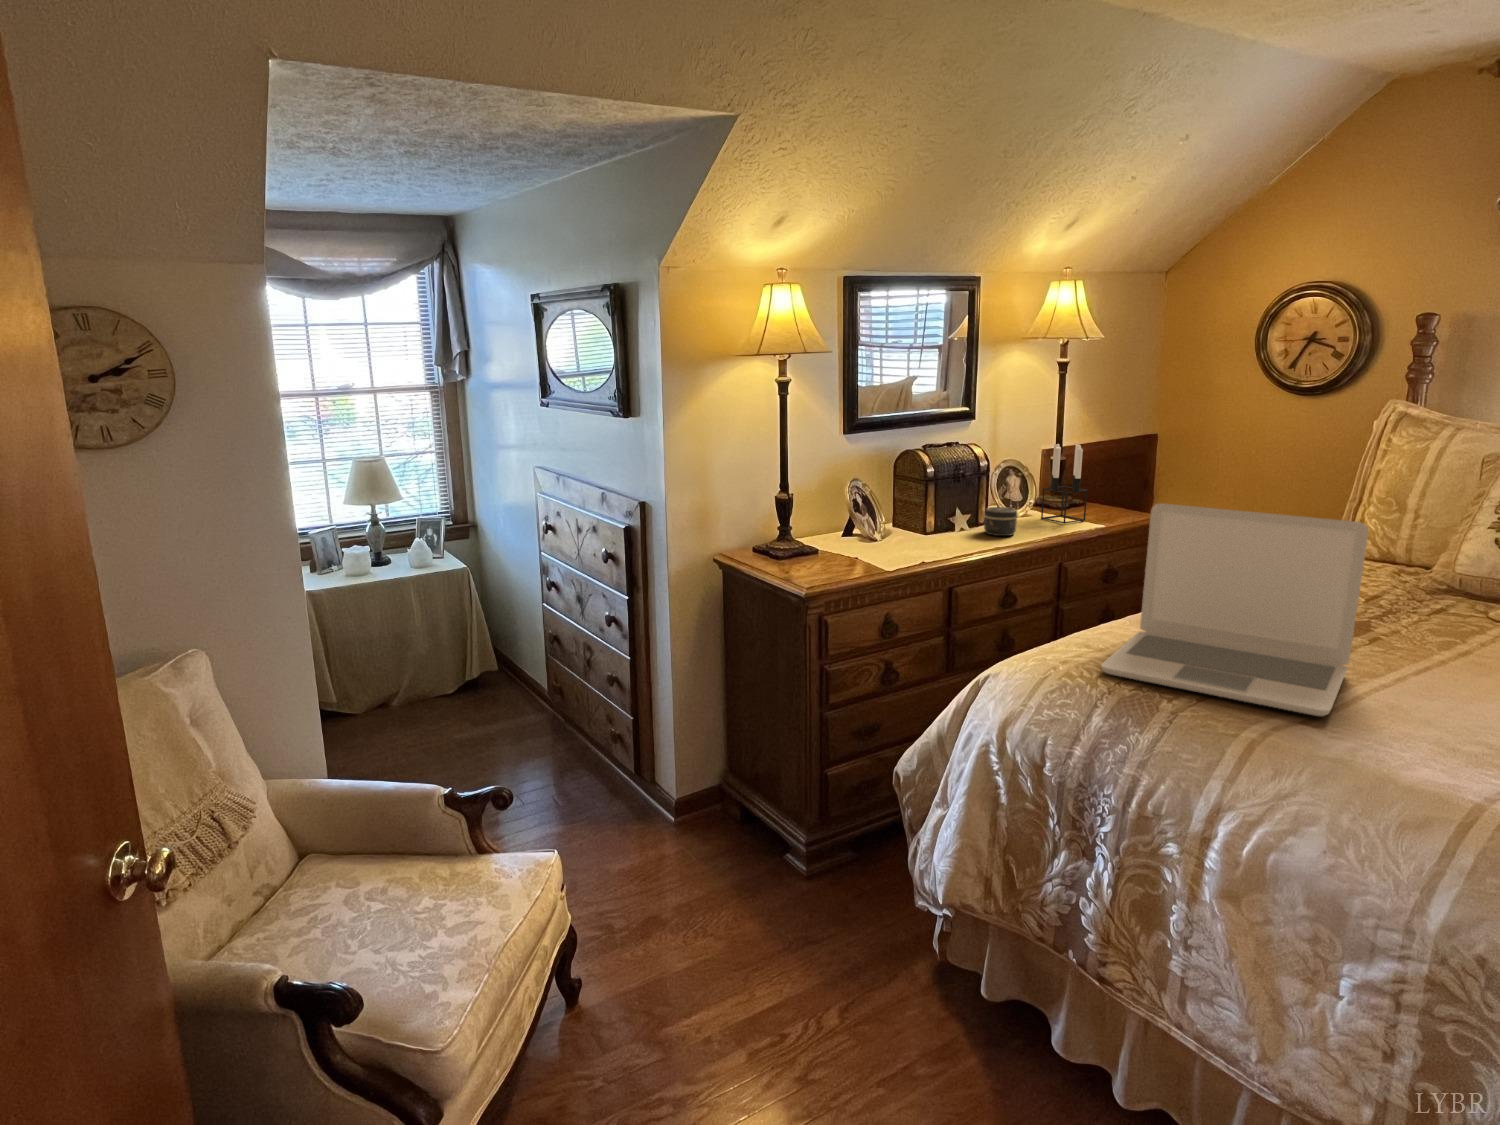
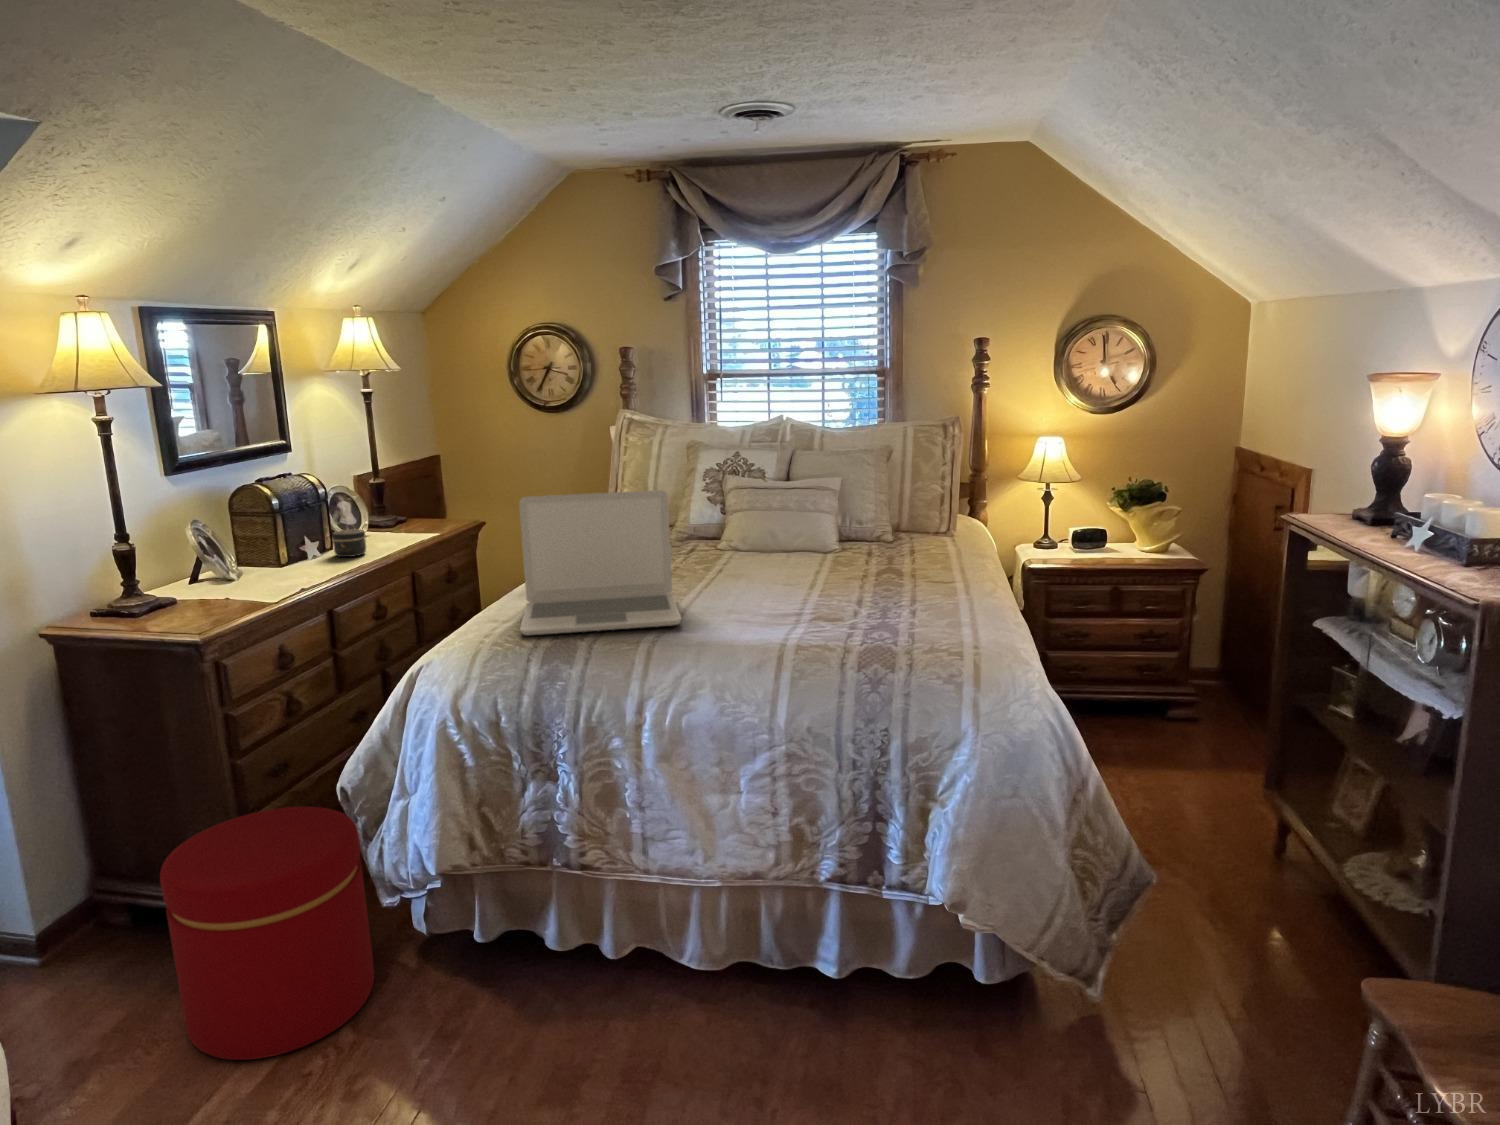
candle holder: present [1041,444,1087,523] -> none [374,464,418,538]
ottoman: none [714,768,888,1012] -> present [160,807,374,1060]

